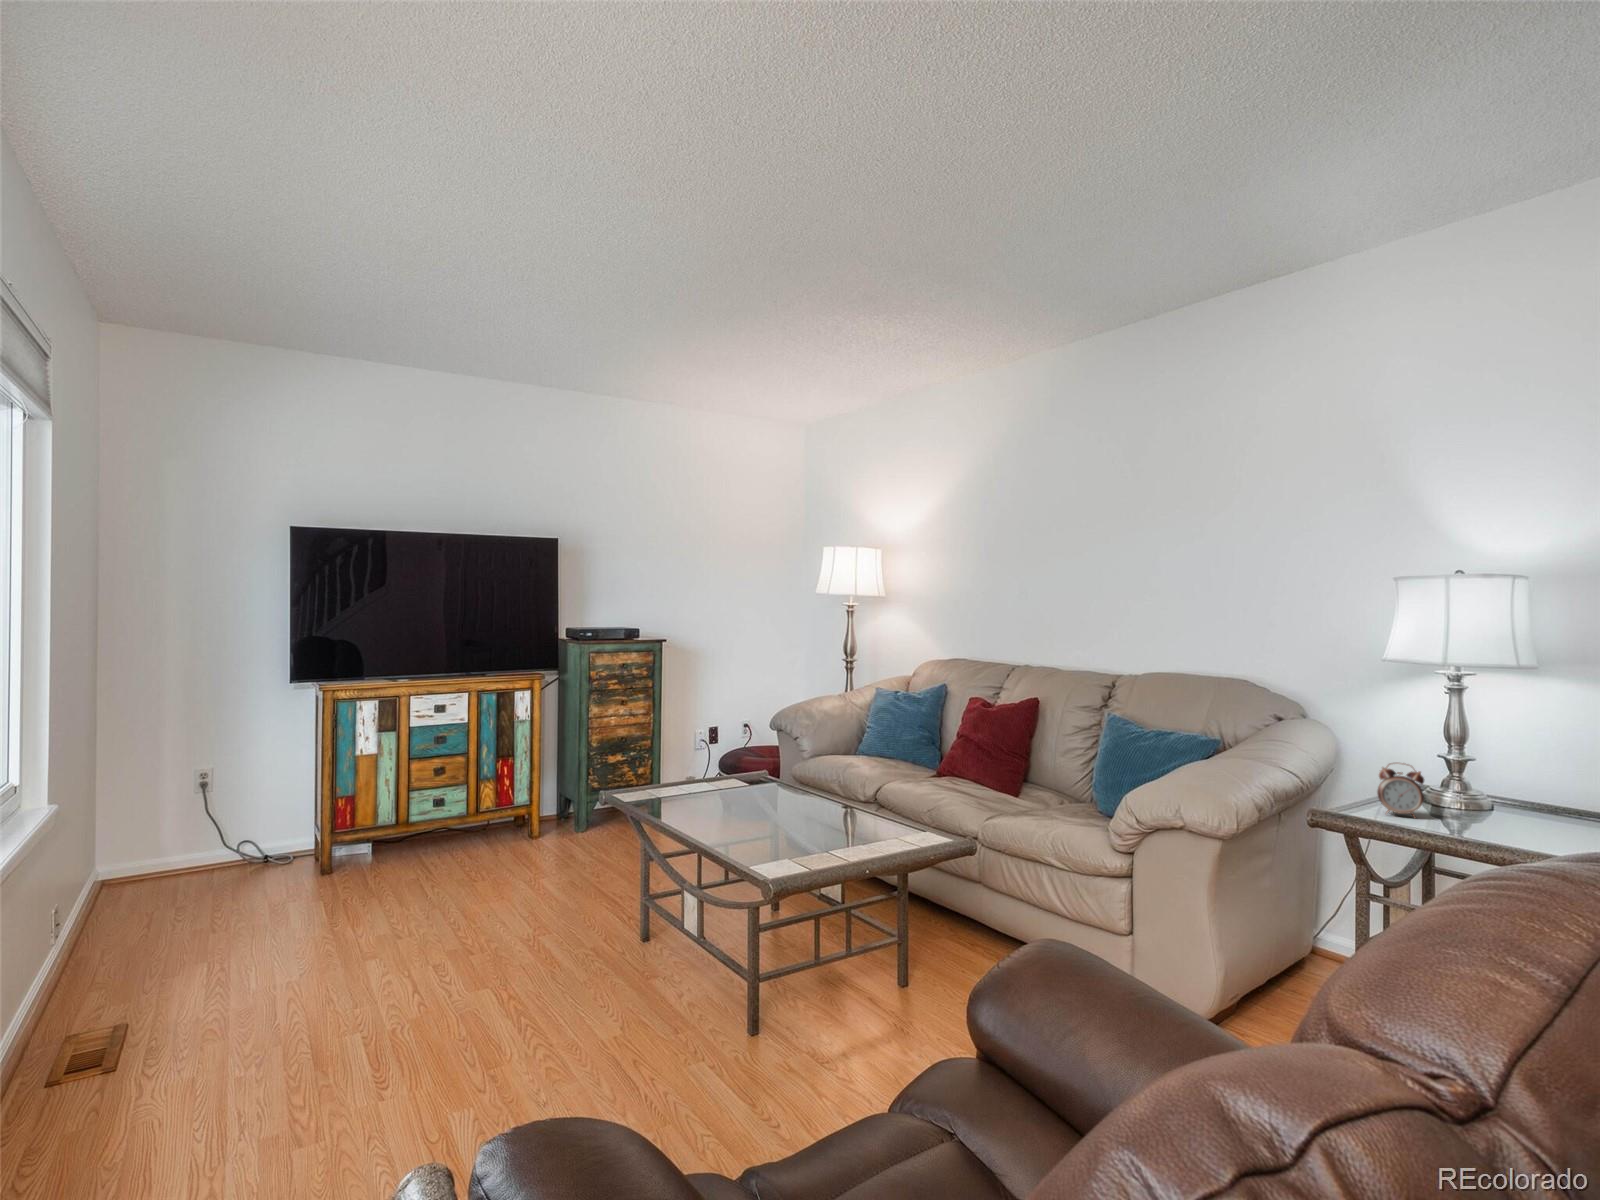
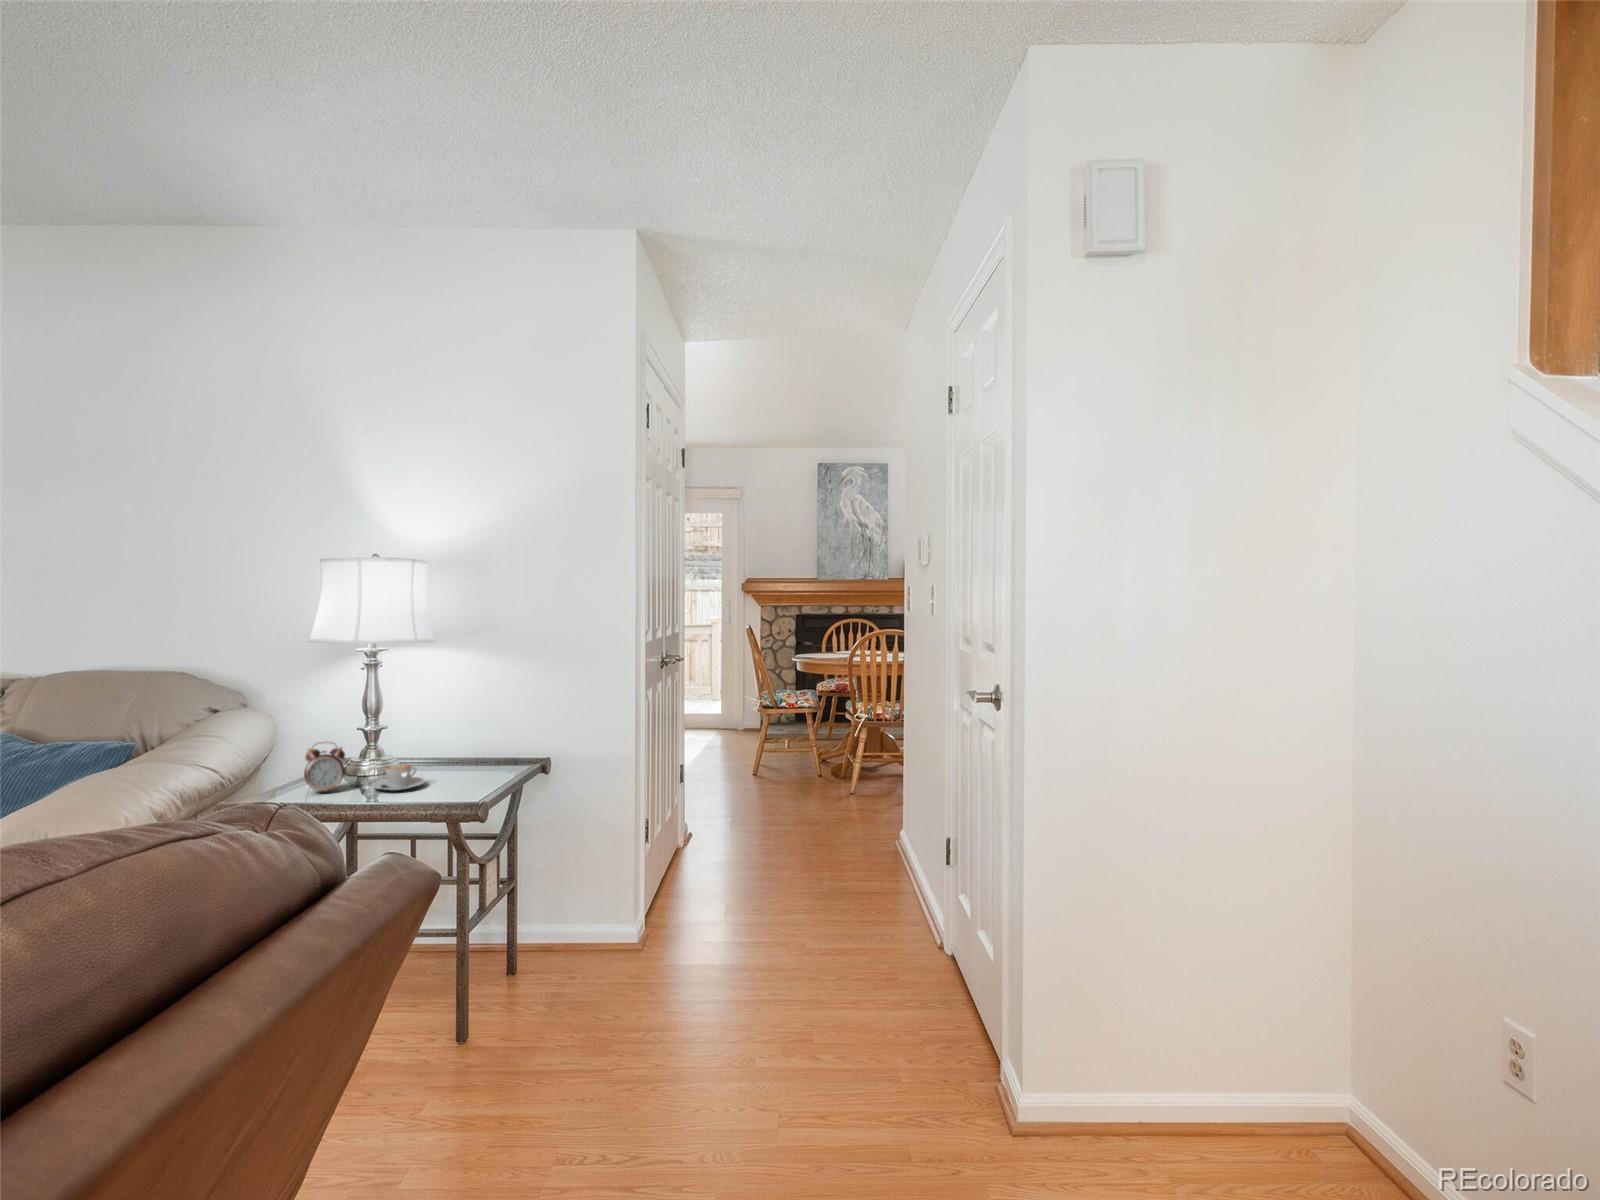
coffee cup: none [1457,802,1531,833] -> present [371,765,425,791]

